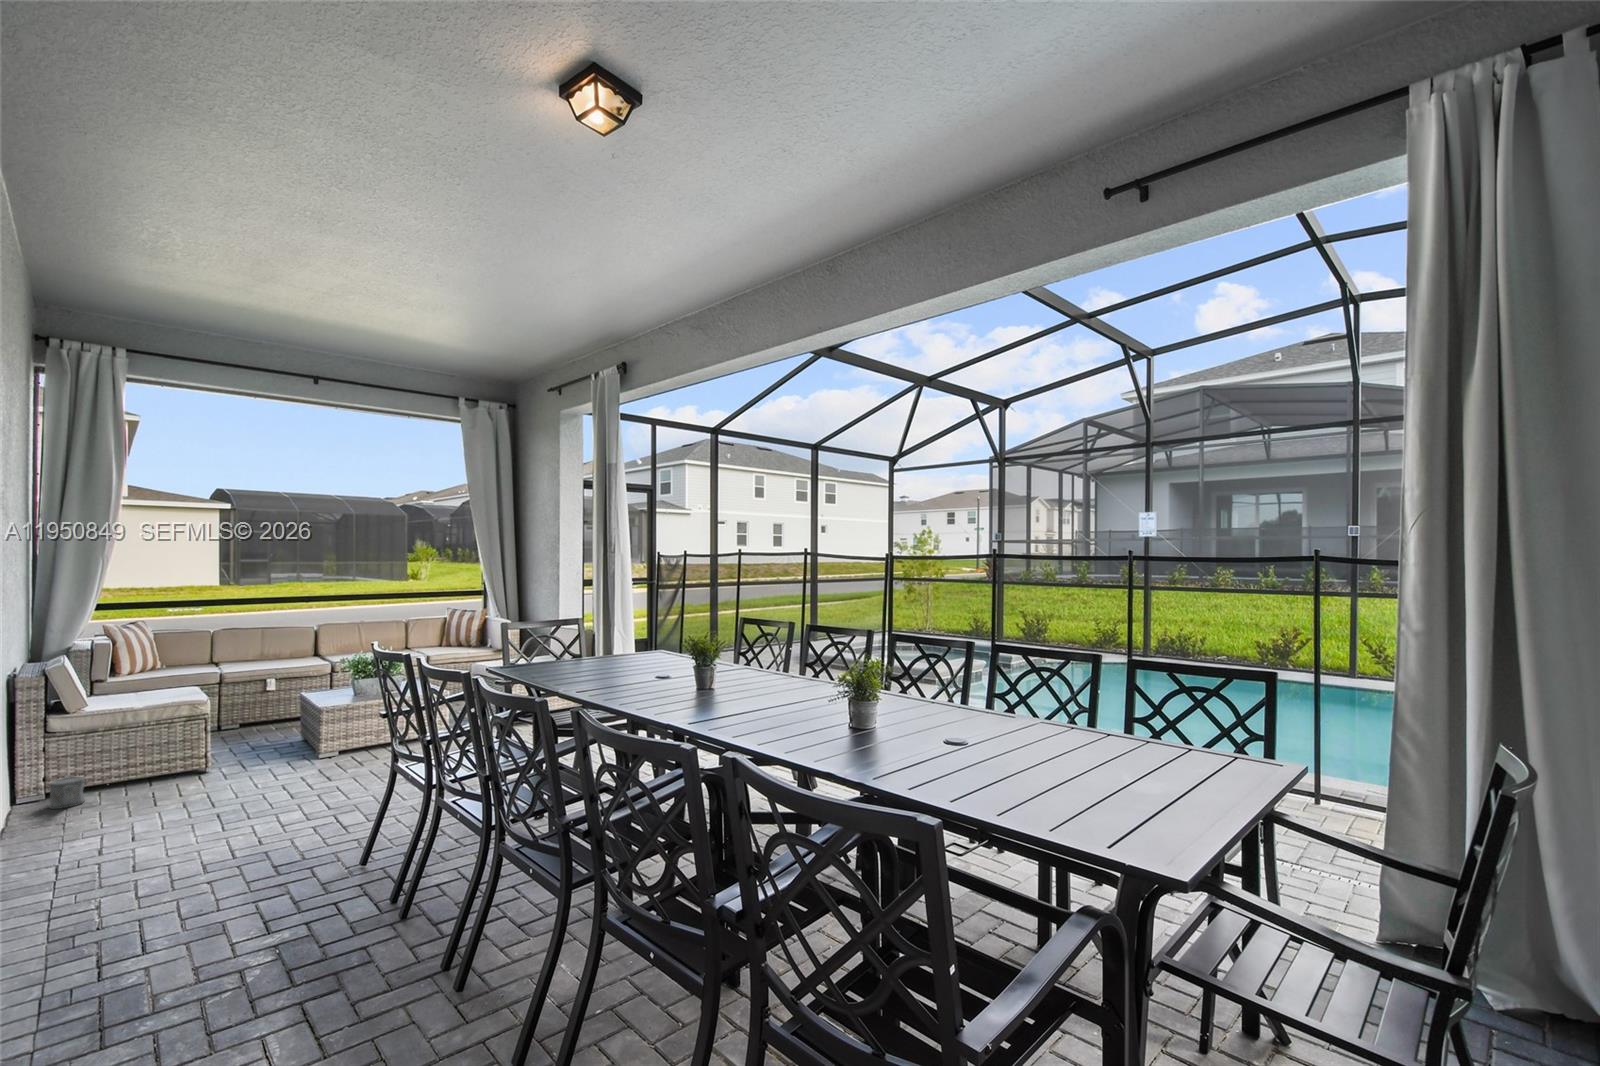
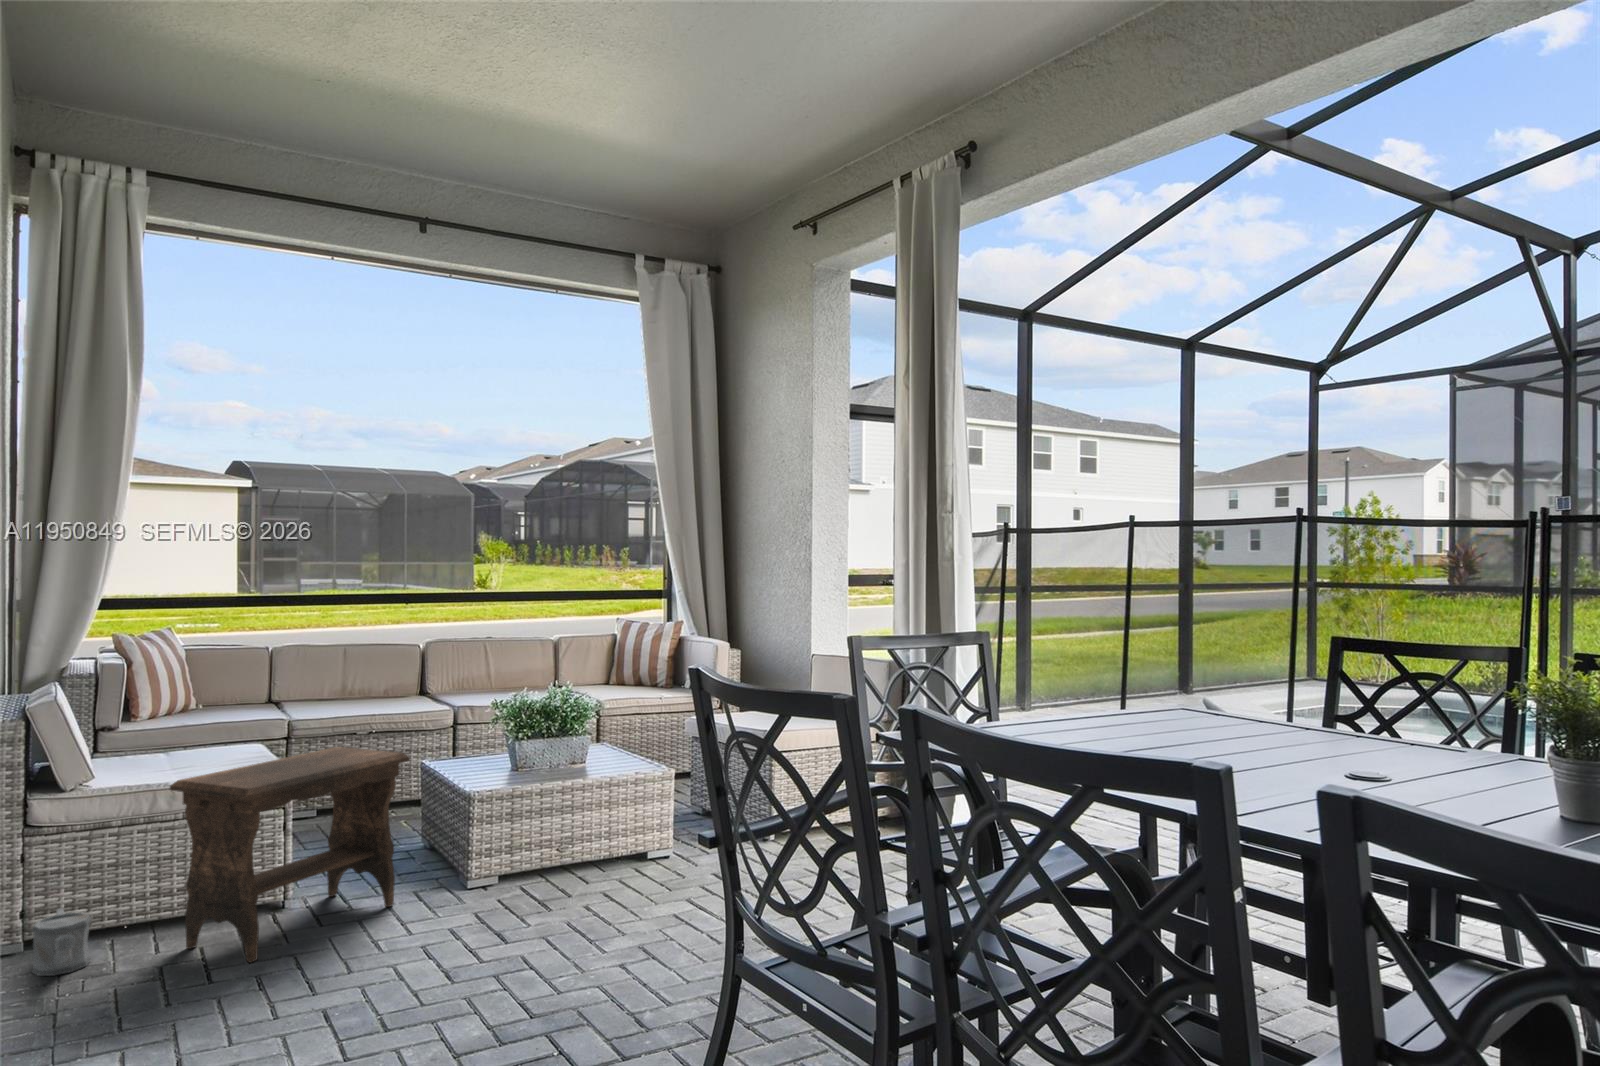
footstool: none [134,686,283,798] -> present [170,747,409,962]

